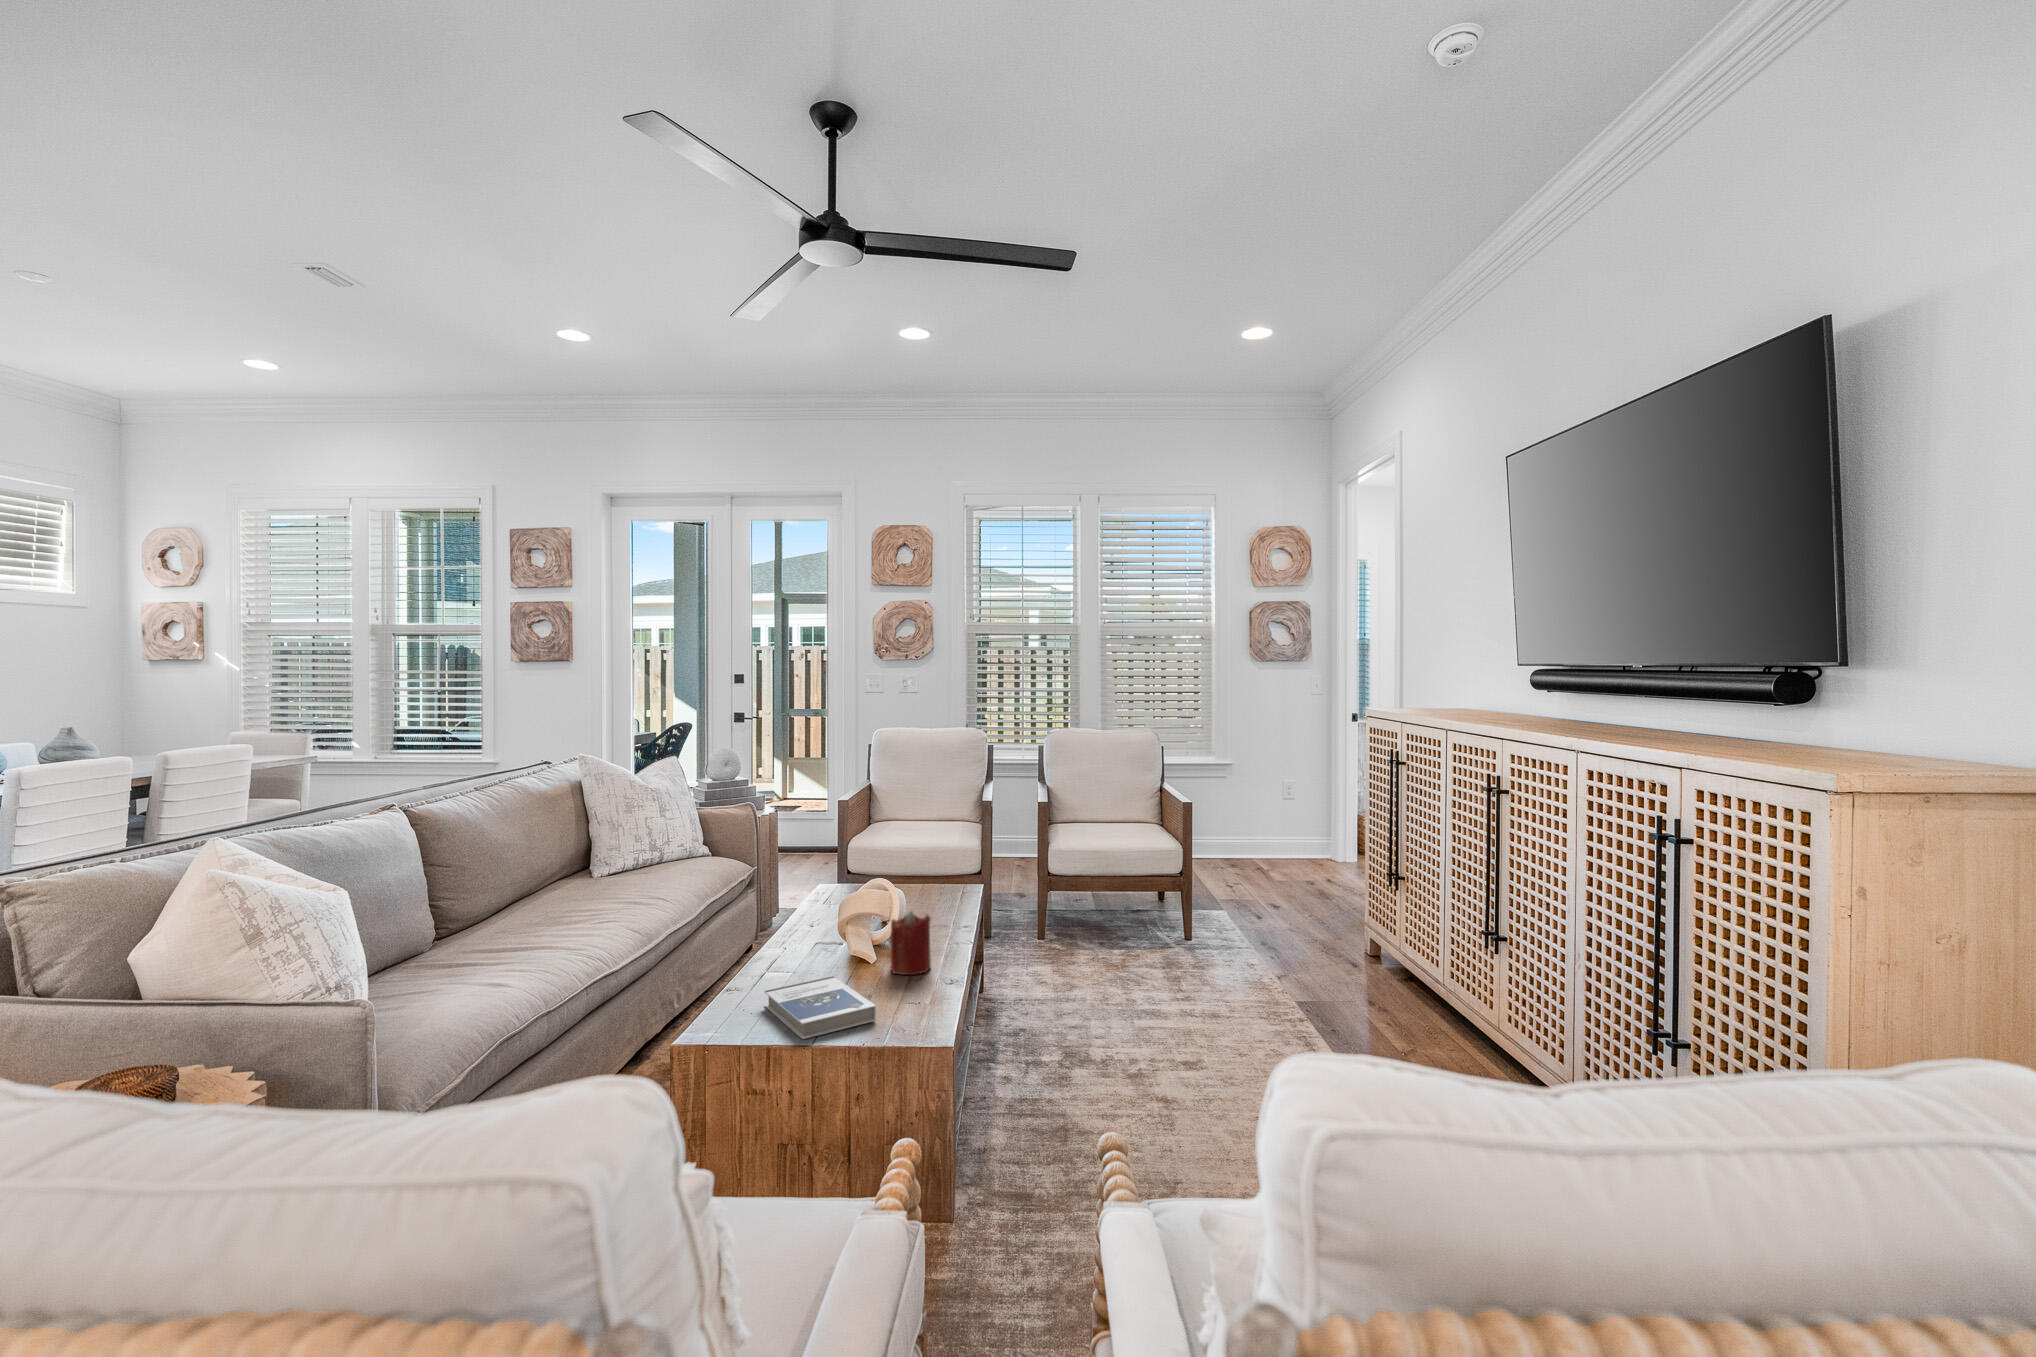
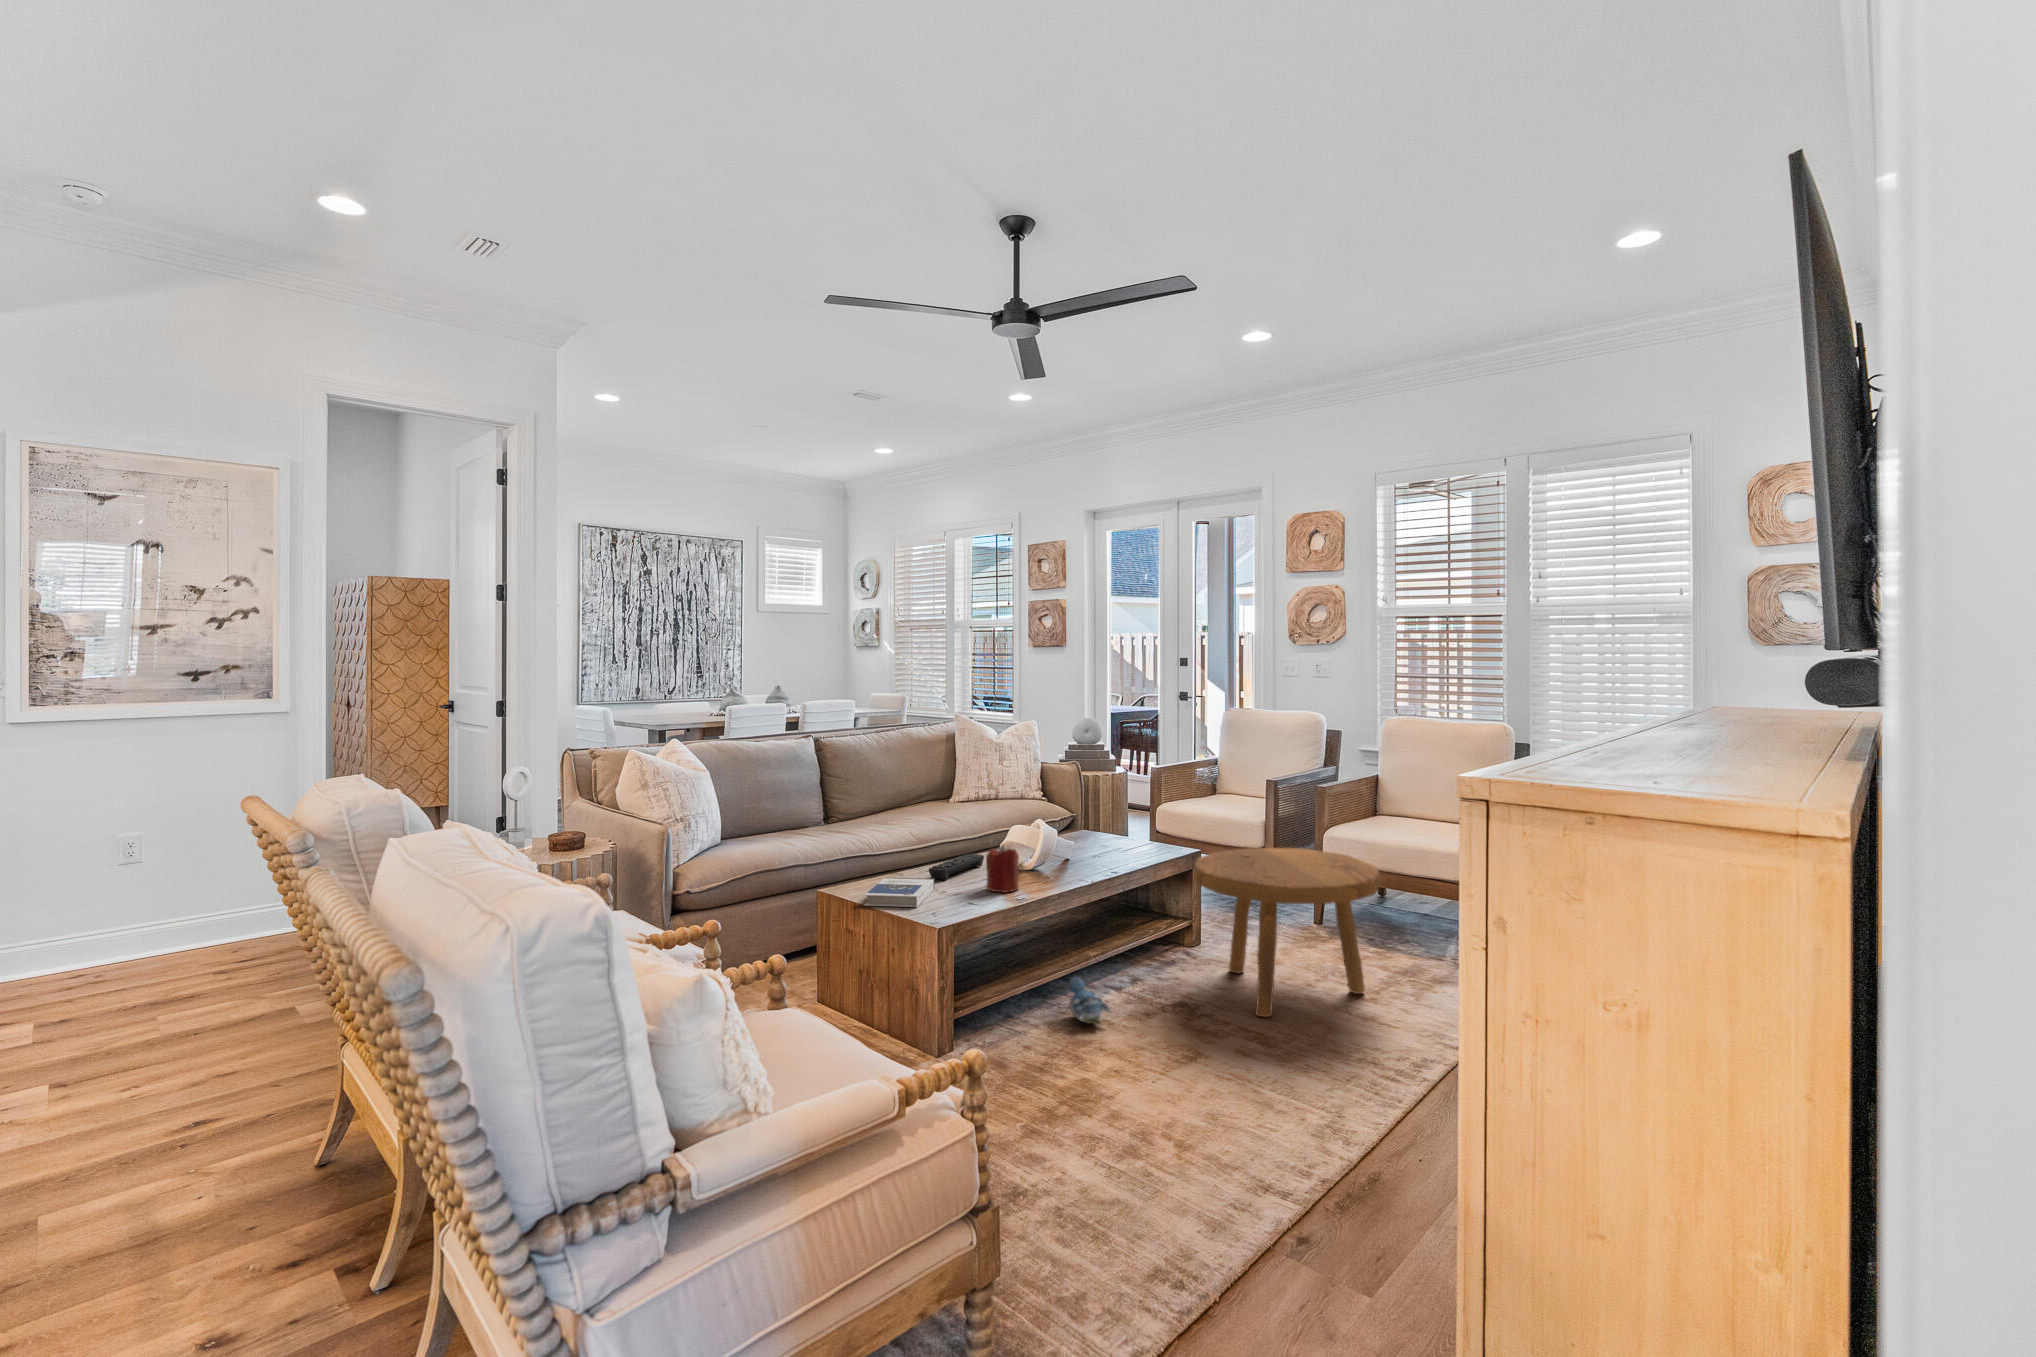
footstool: none [1044,861,1228,1041] -> present [1193,848,1379,1017]
remote control: none [791,931,820,977] -> present [929,854,984,880]
plush toy: none [1009,1055,1073,1107] -> present [1069,977,1111,1024]

